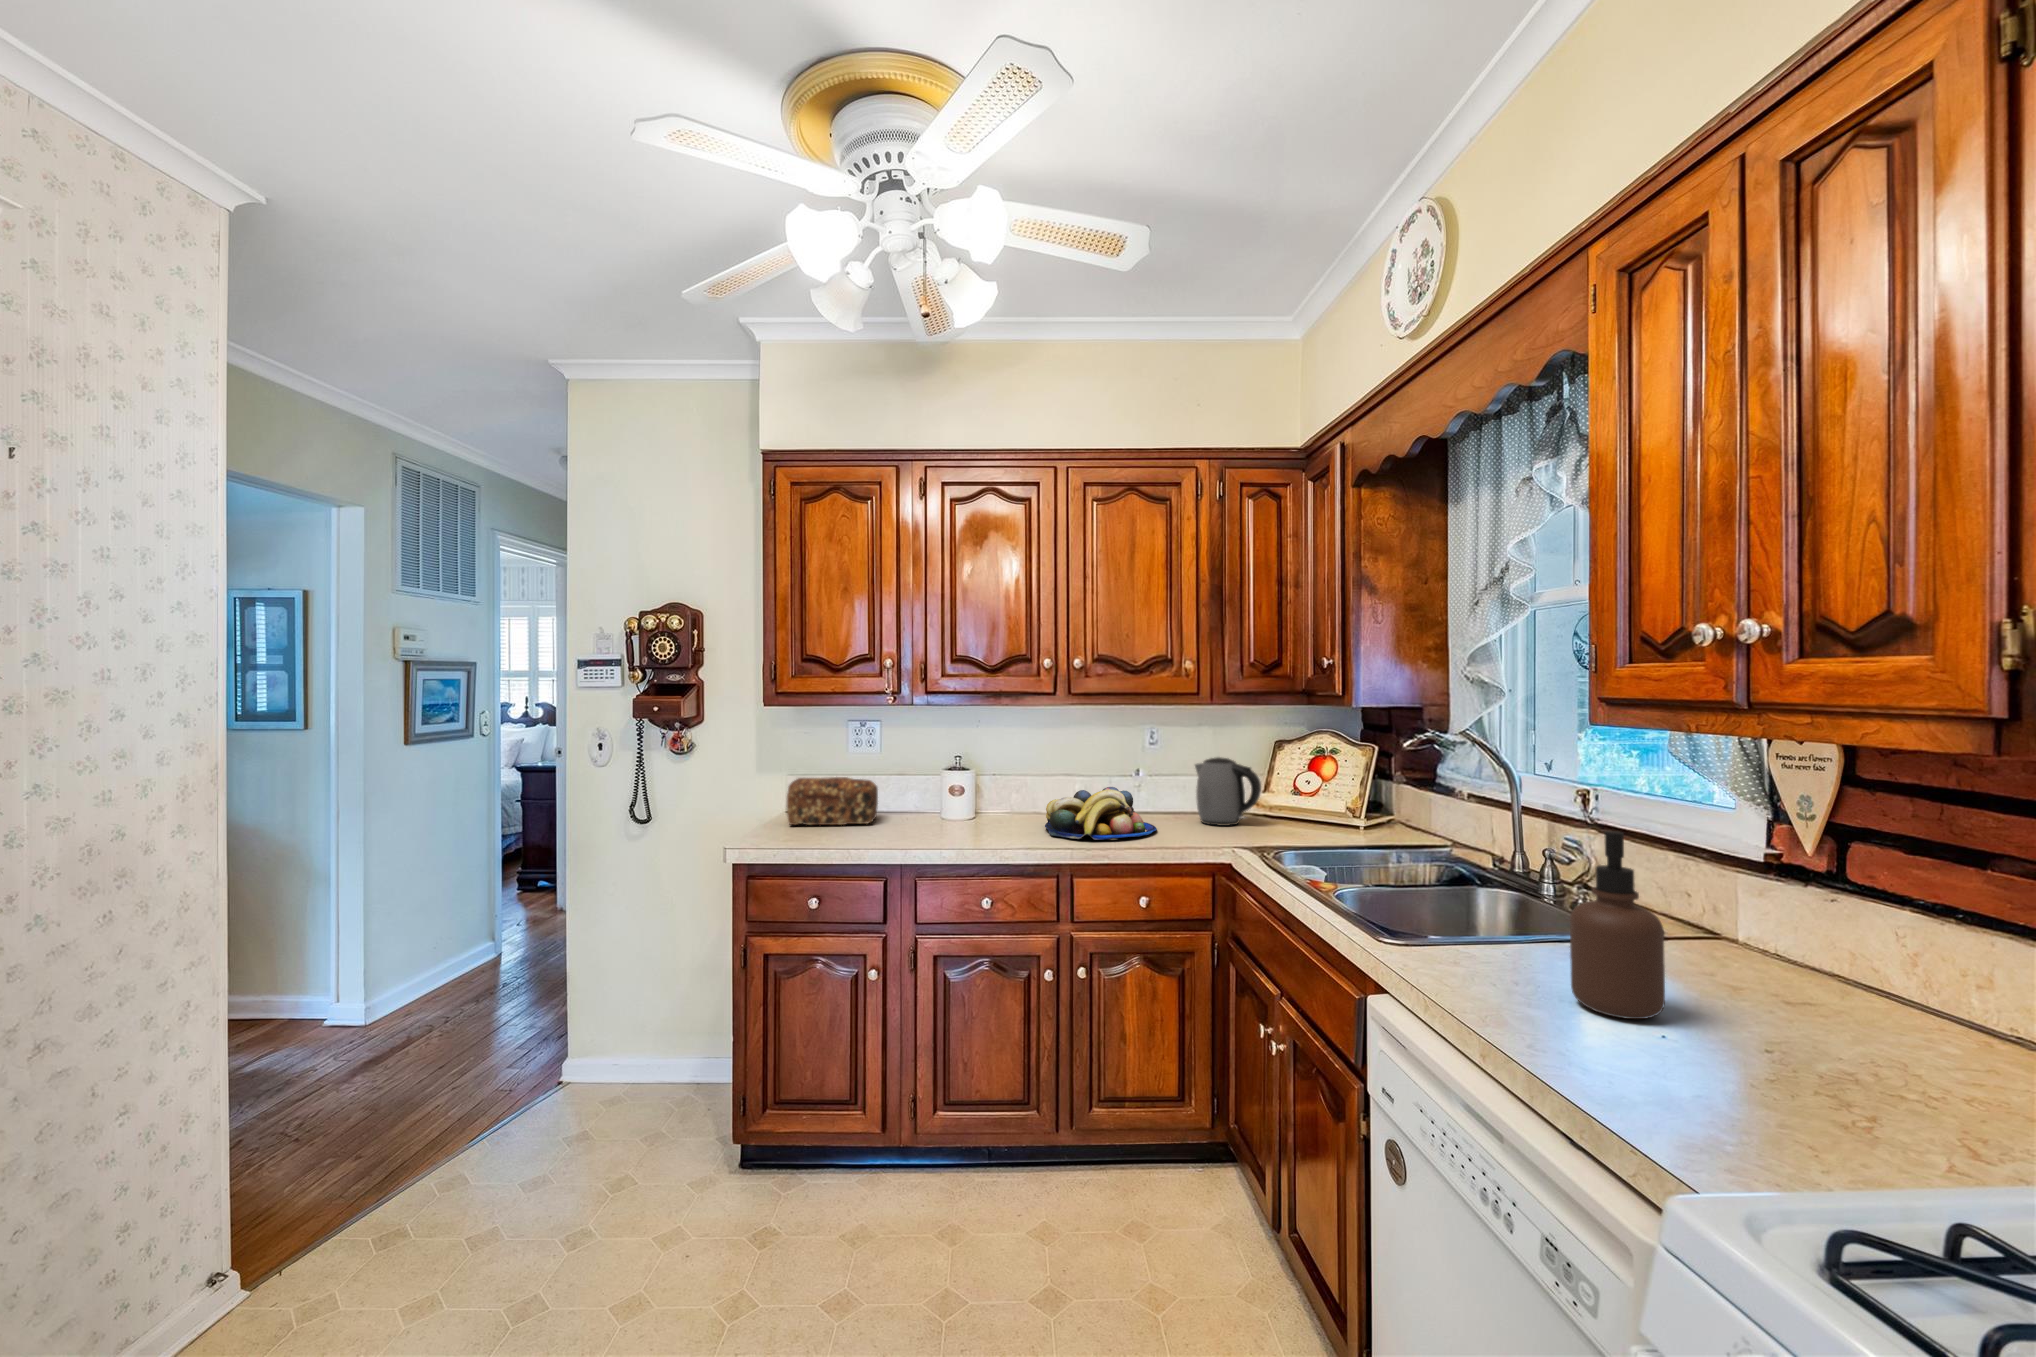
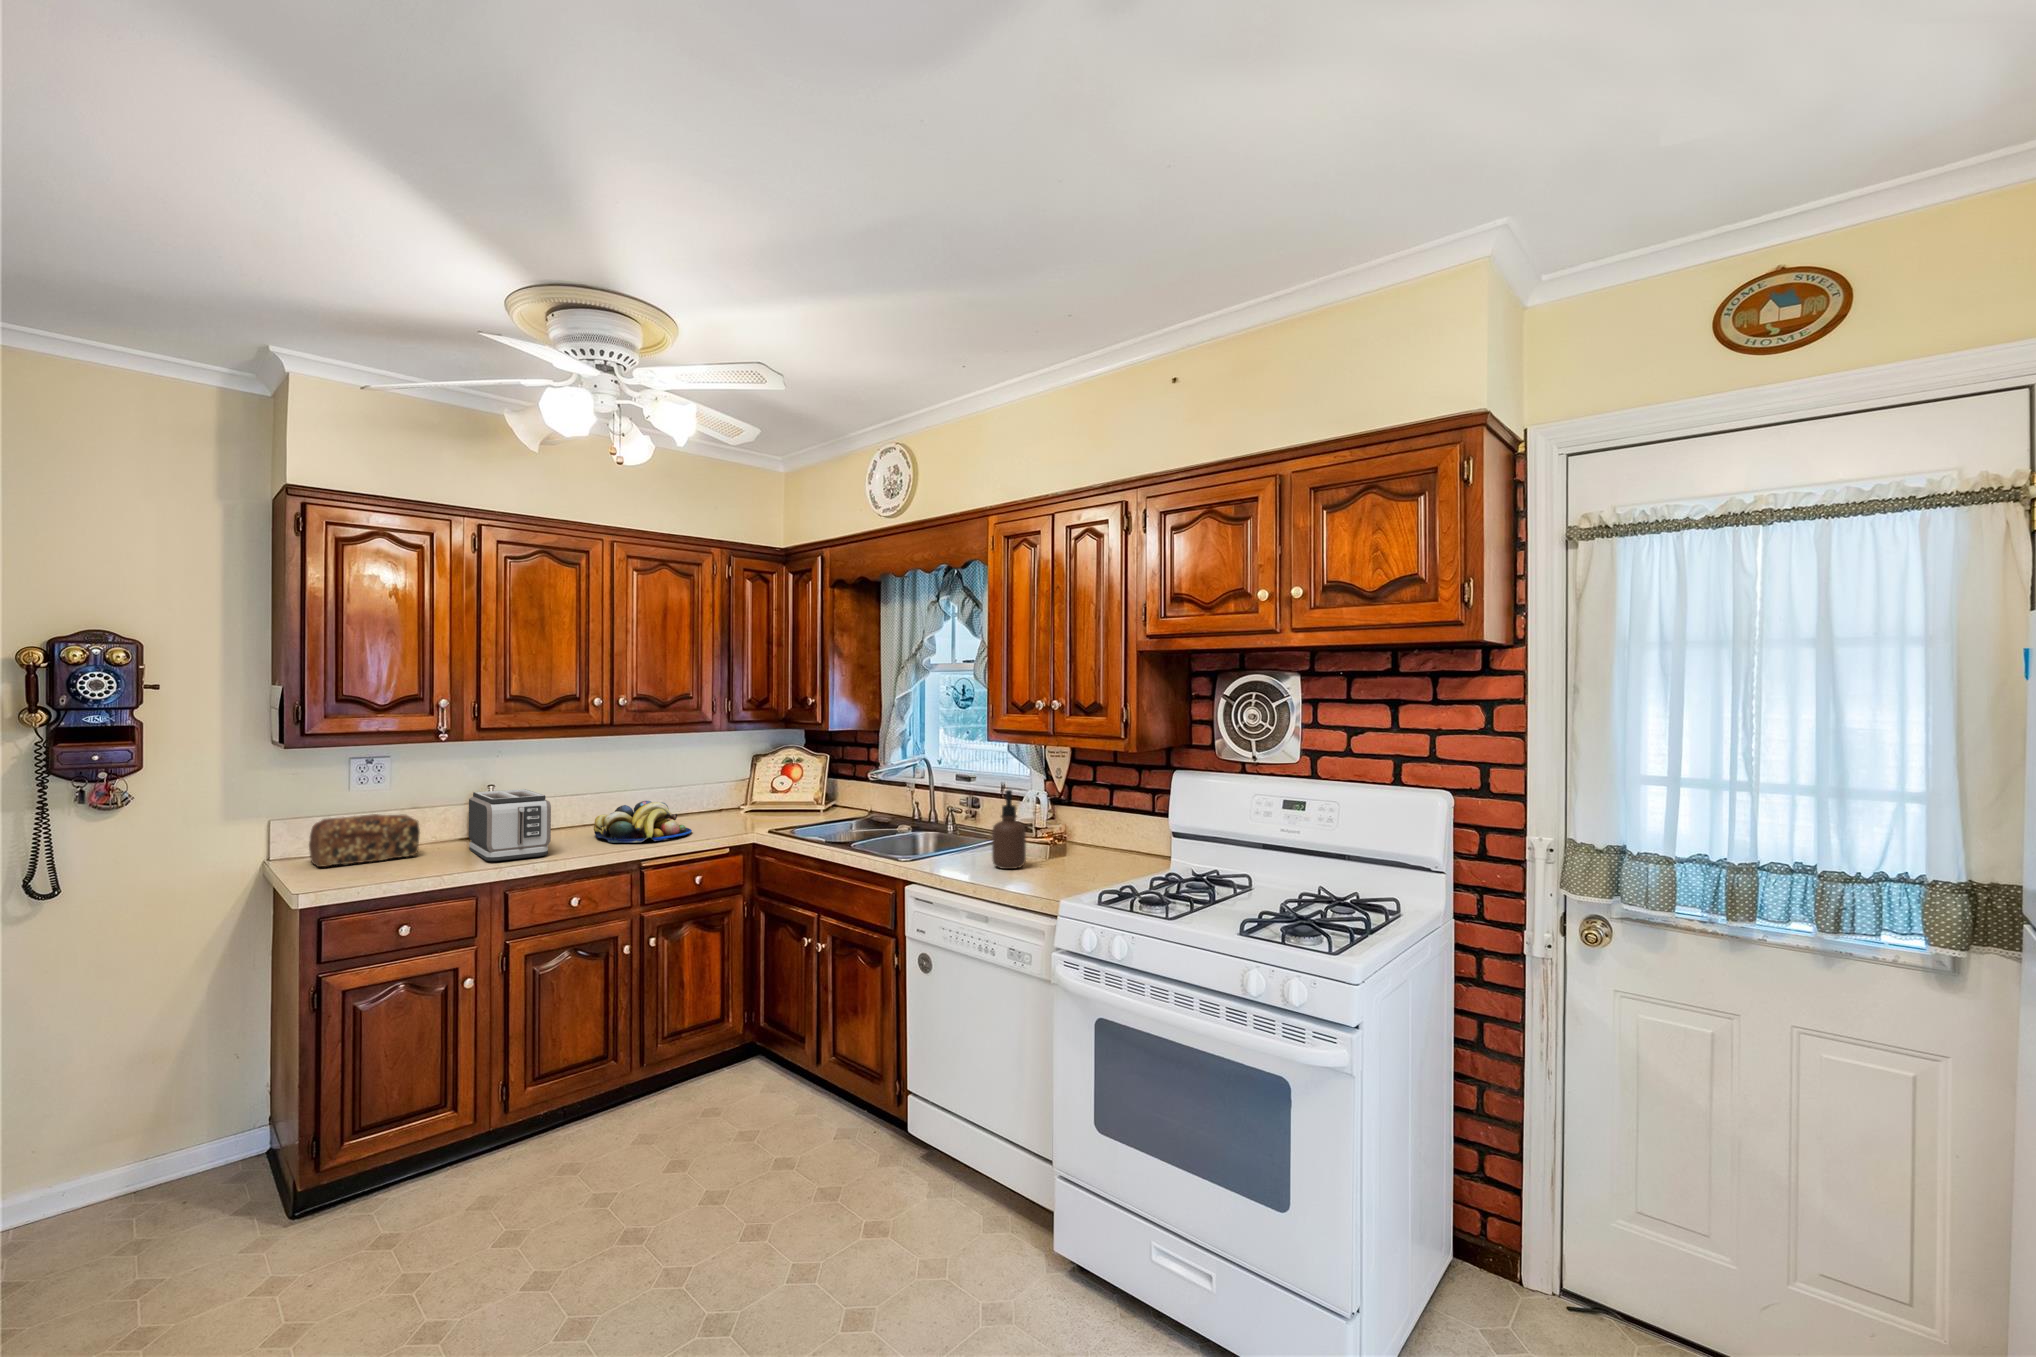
kettle: present [1195,757,1261,826] -> none [707,772,760,823]
toaster: none [904,762,980,841] -> present [468,789,551,861]

